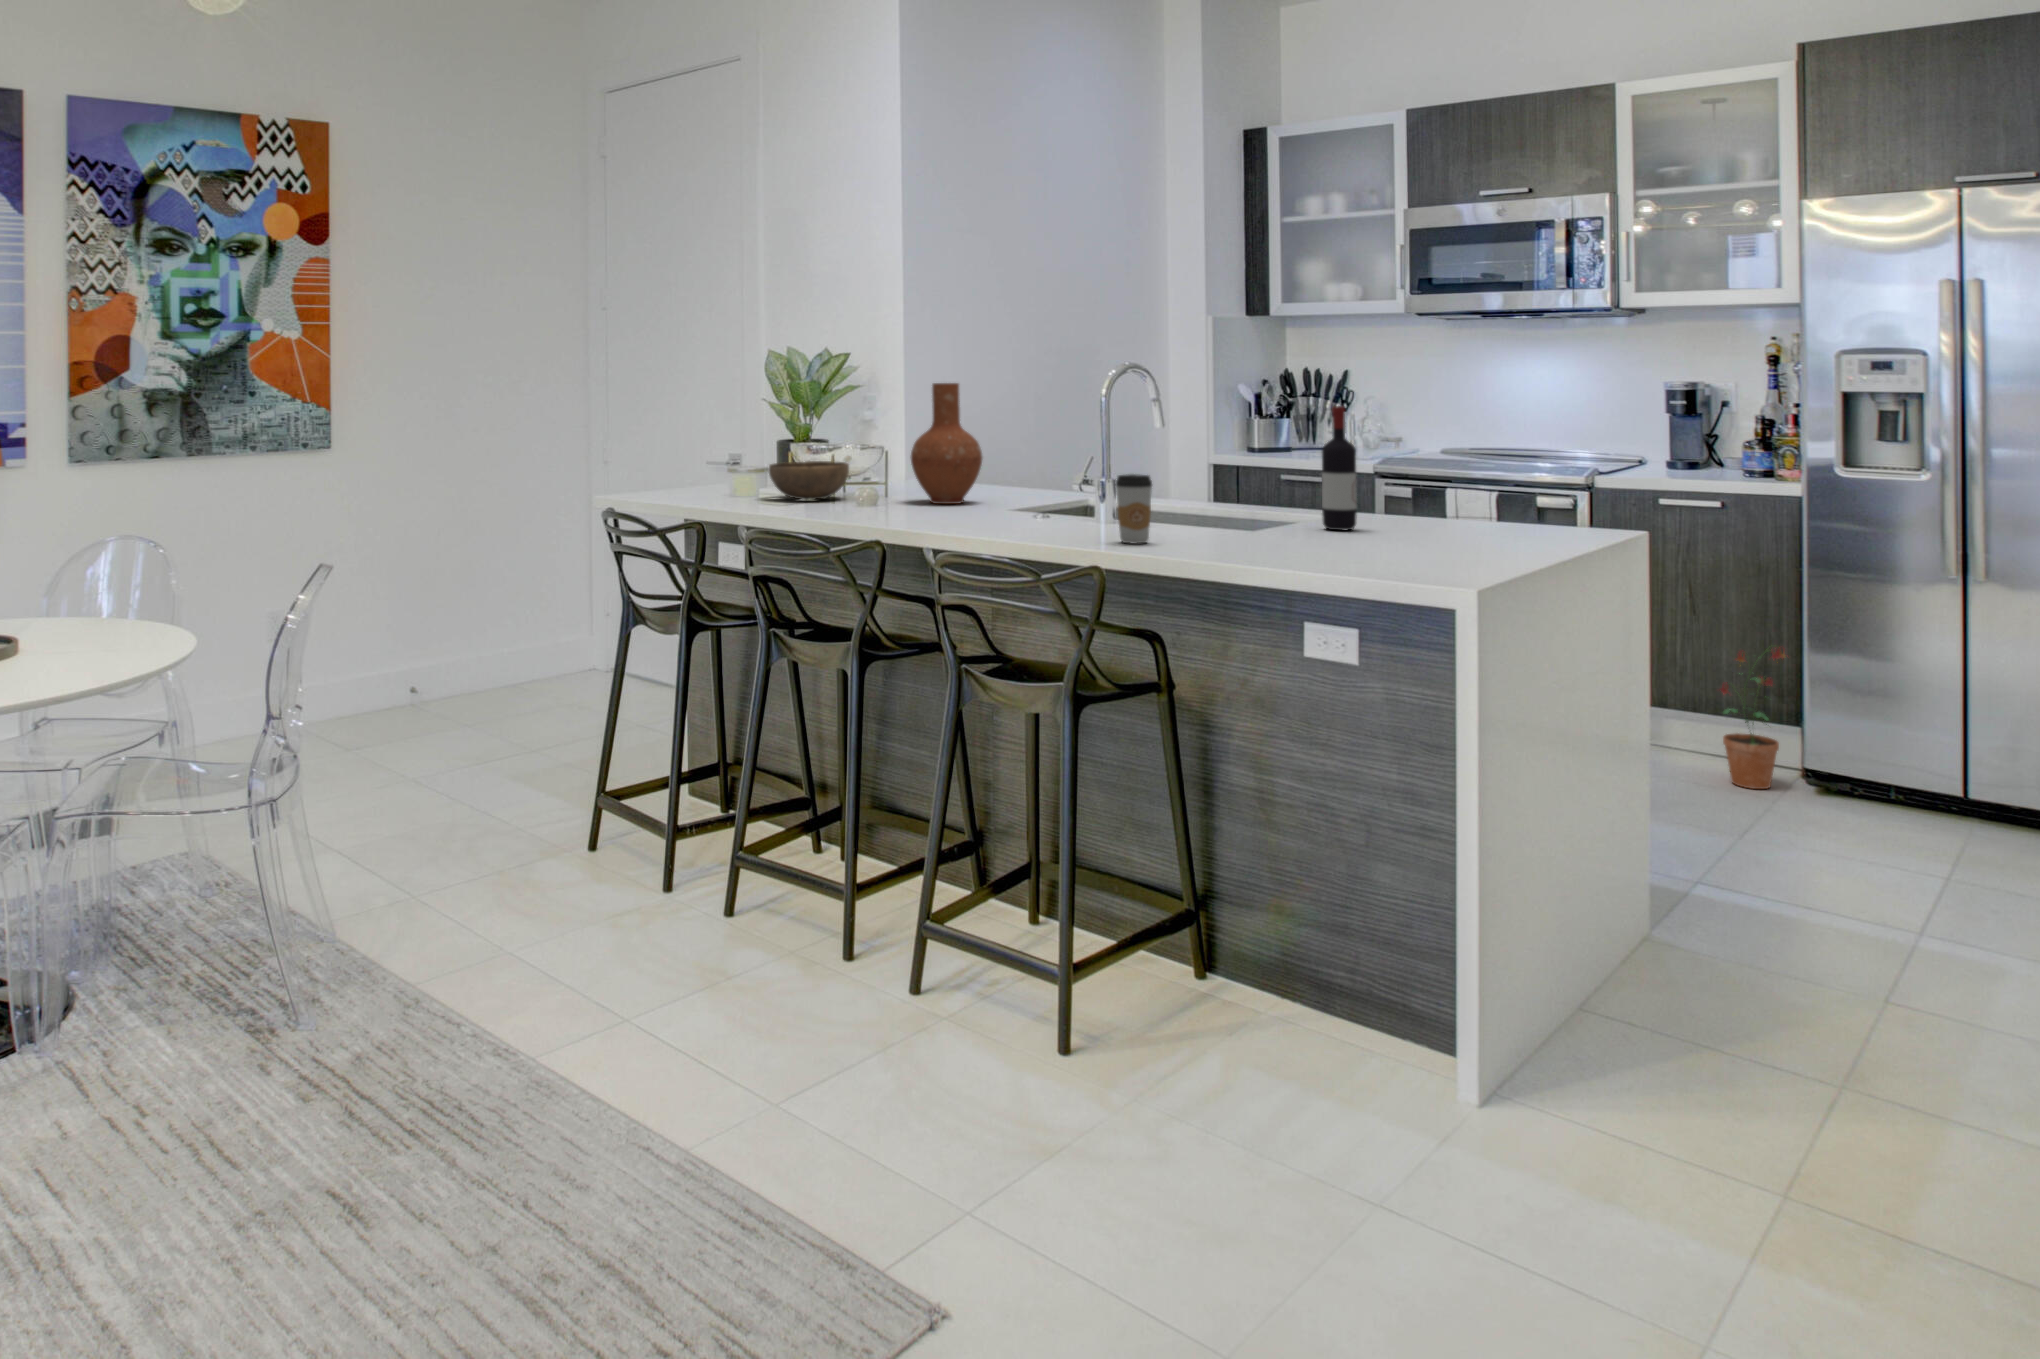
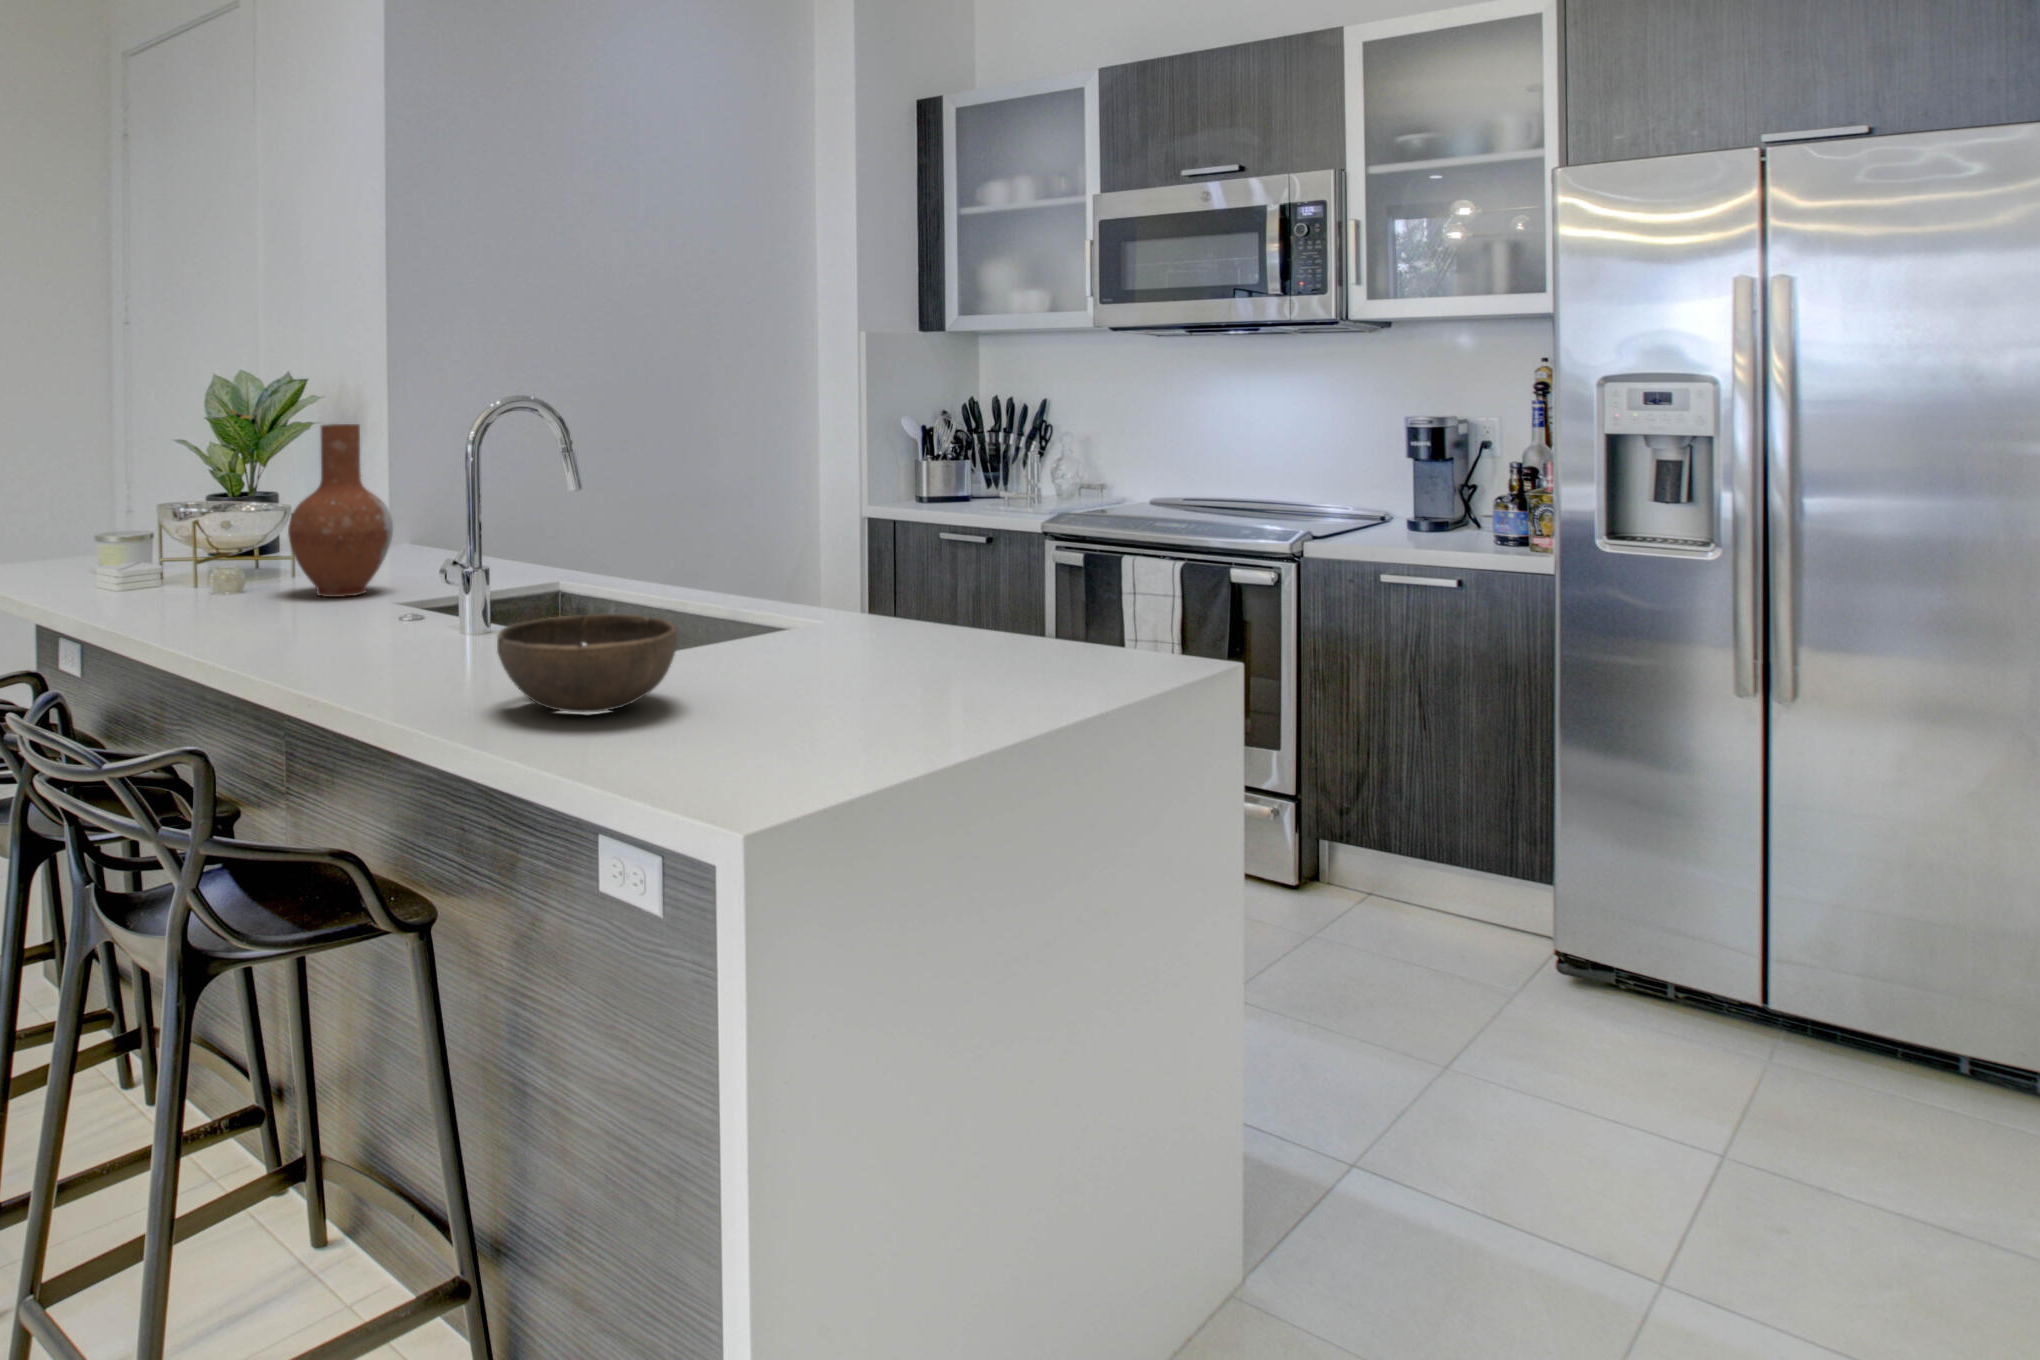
wine bottle: present [1322,406,1357,530] -> none [765,469,816,662]
bowl: present [769,461,849,500] -> present [497,613,677,712]
coffee cup: present [1116,474,1152,544] -> none [373,585,434,700]
potted plant: present [1720,647,1786,789] -> none [1446,776,1543,973]

